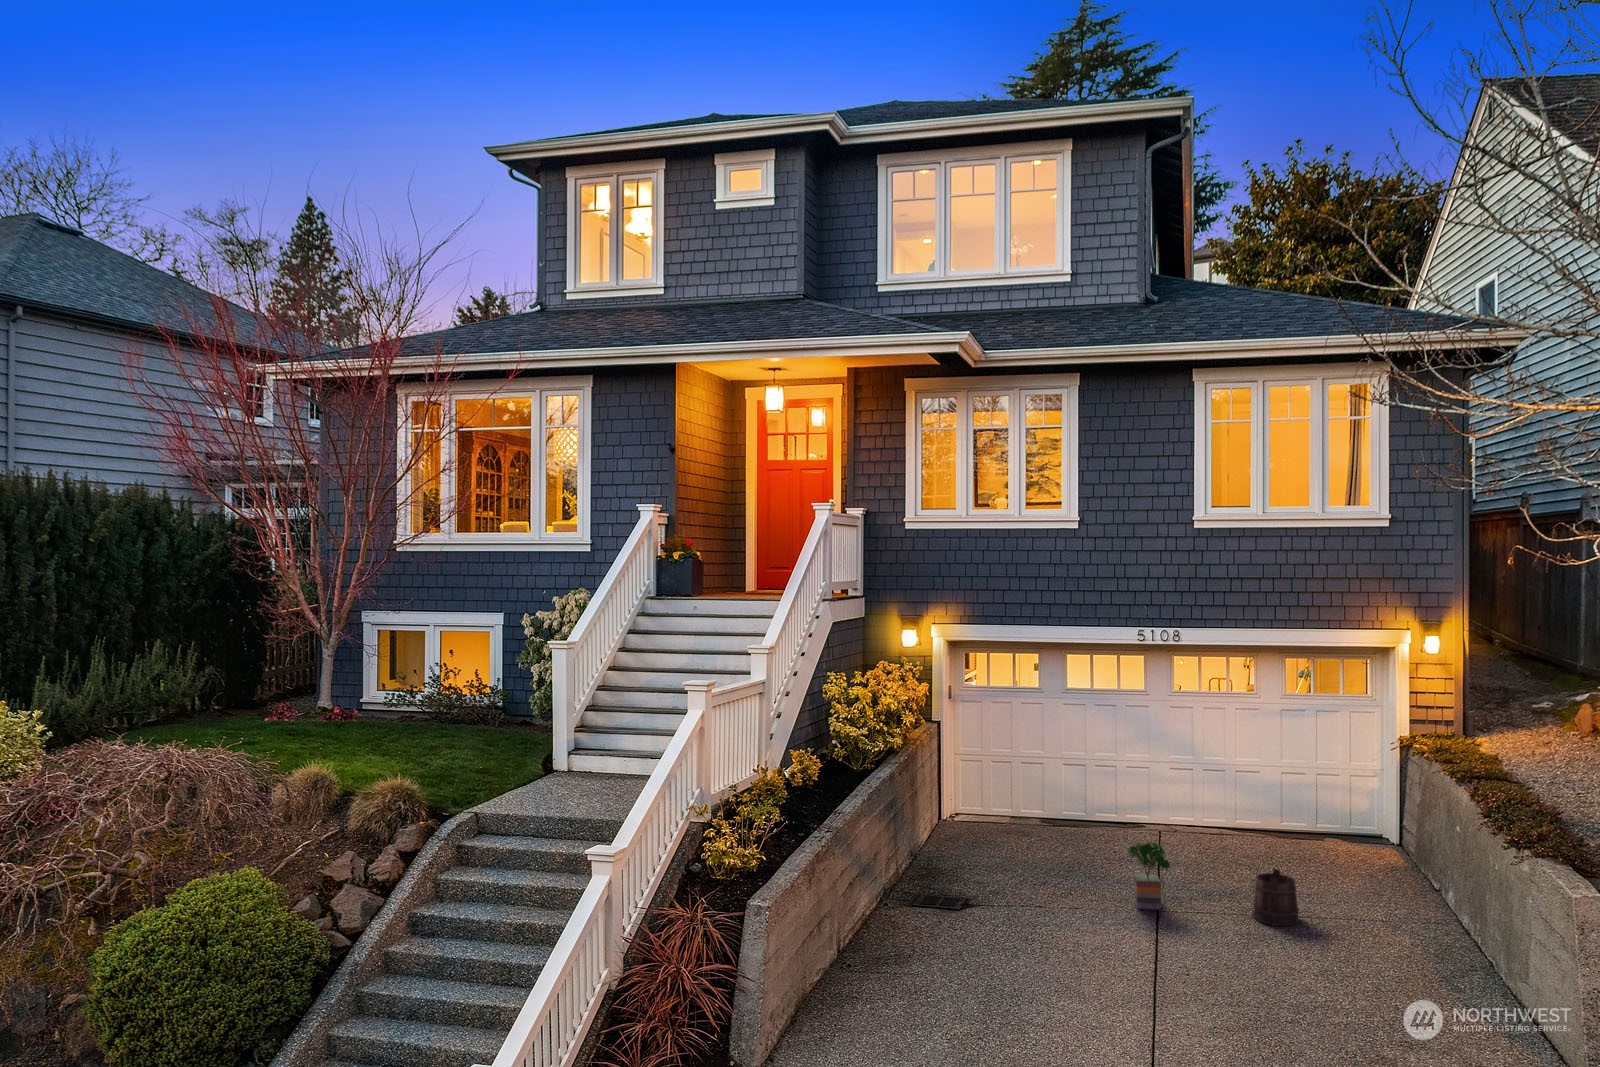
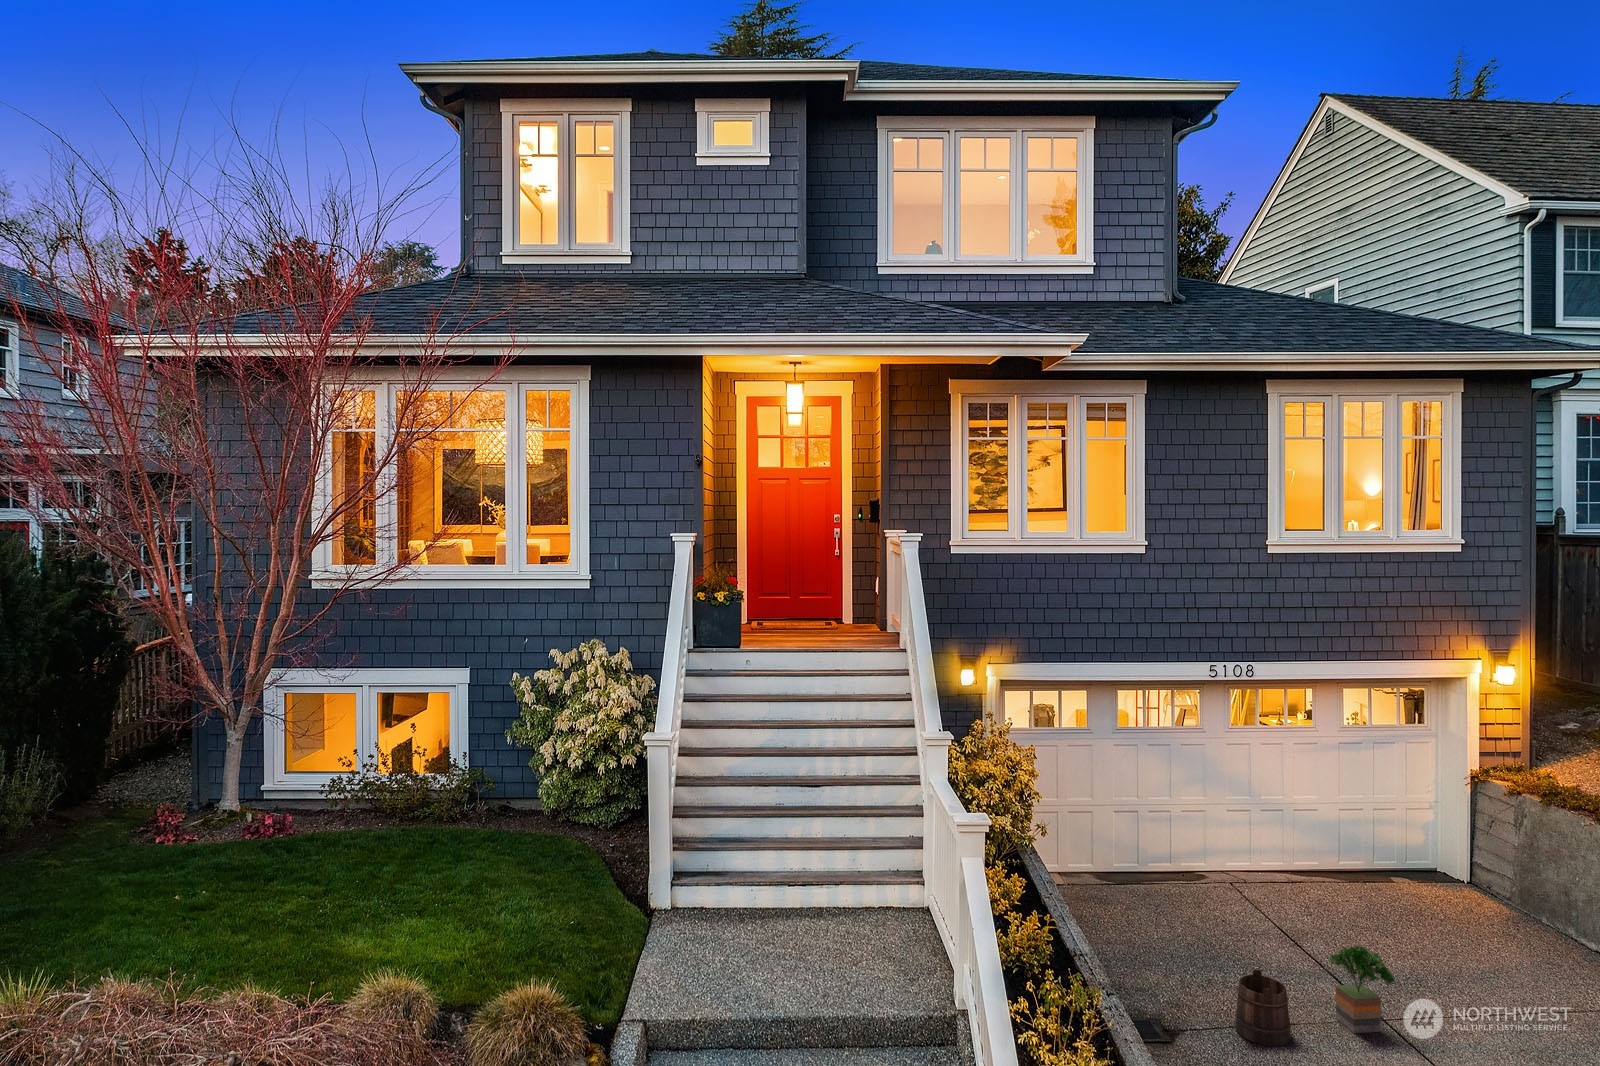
bucket: present [1253,869,1299,926] -> present [1235,970,1291,1046]

